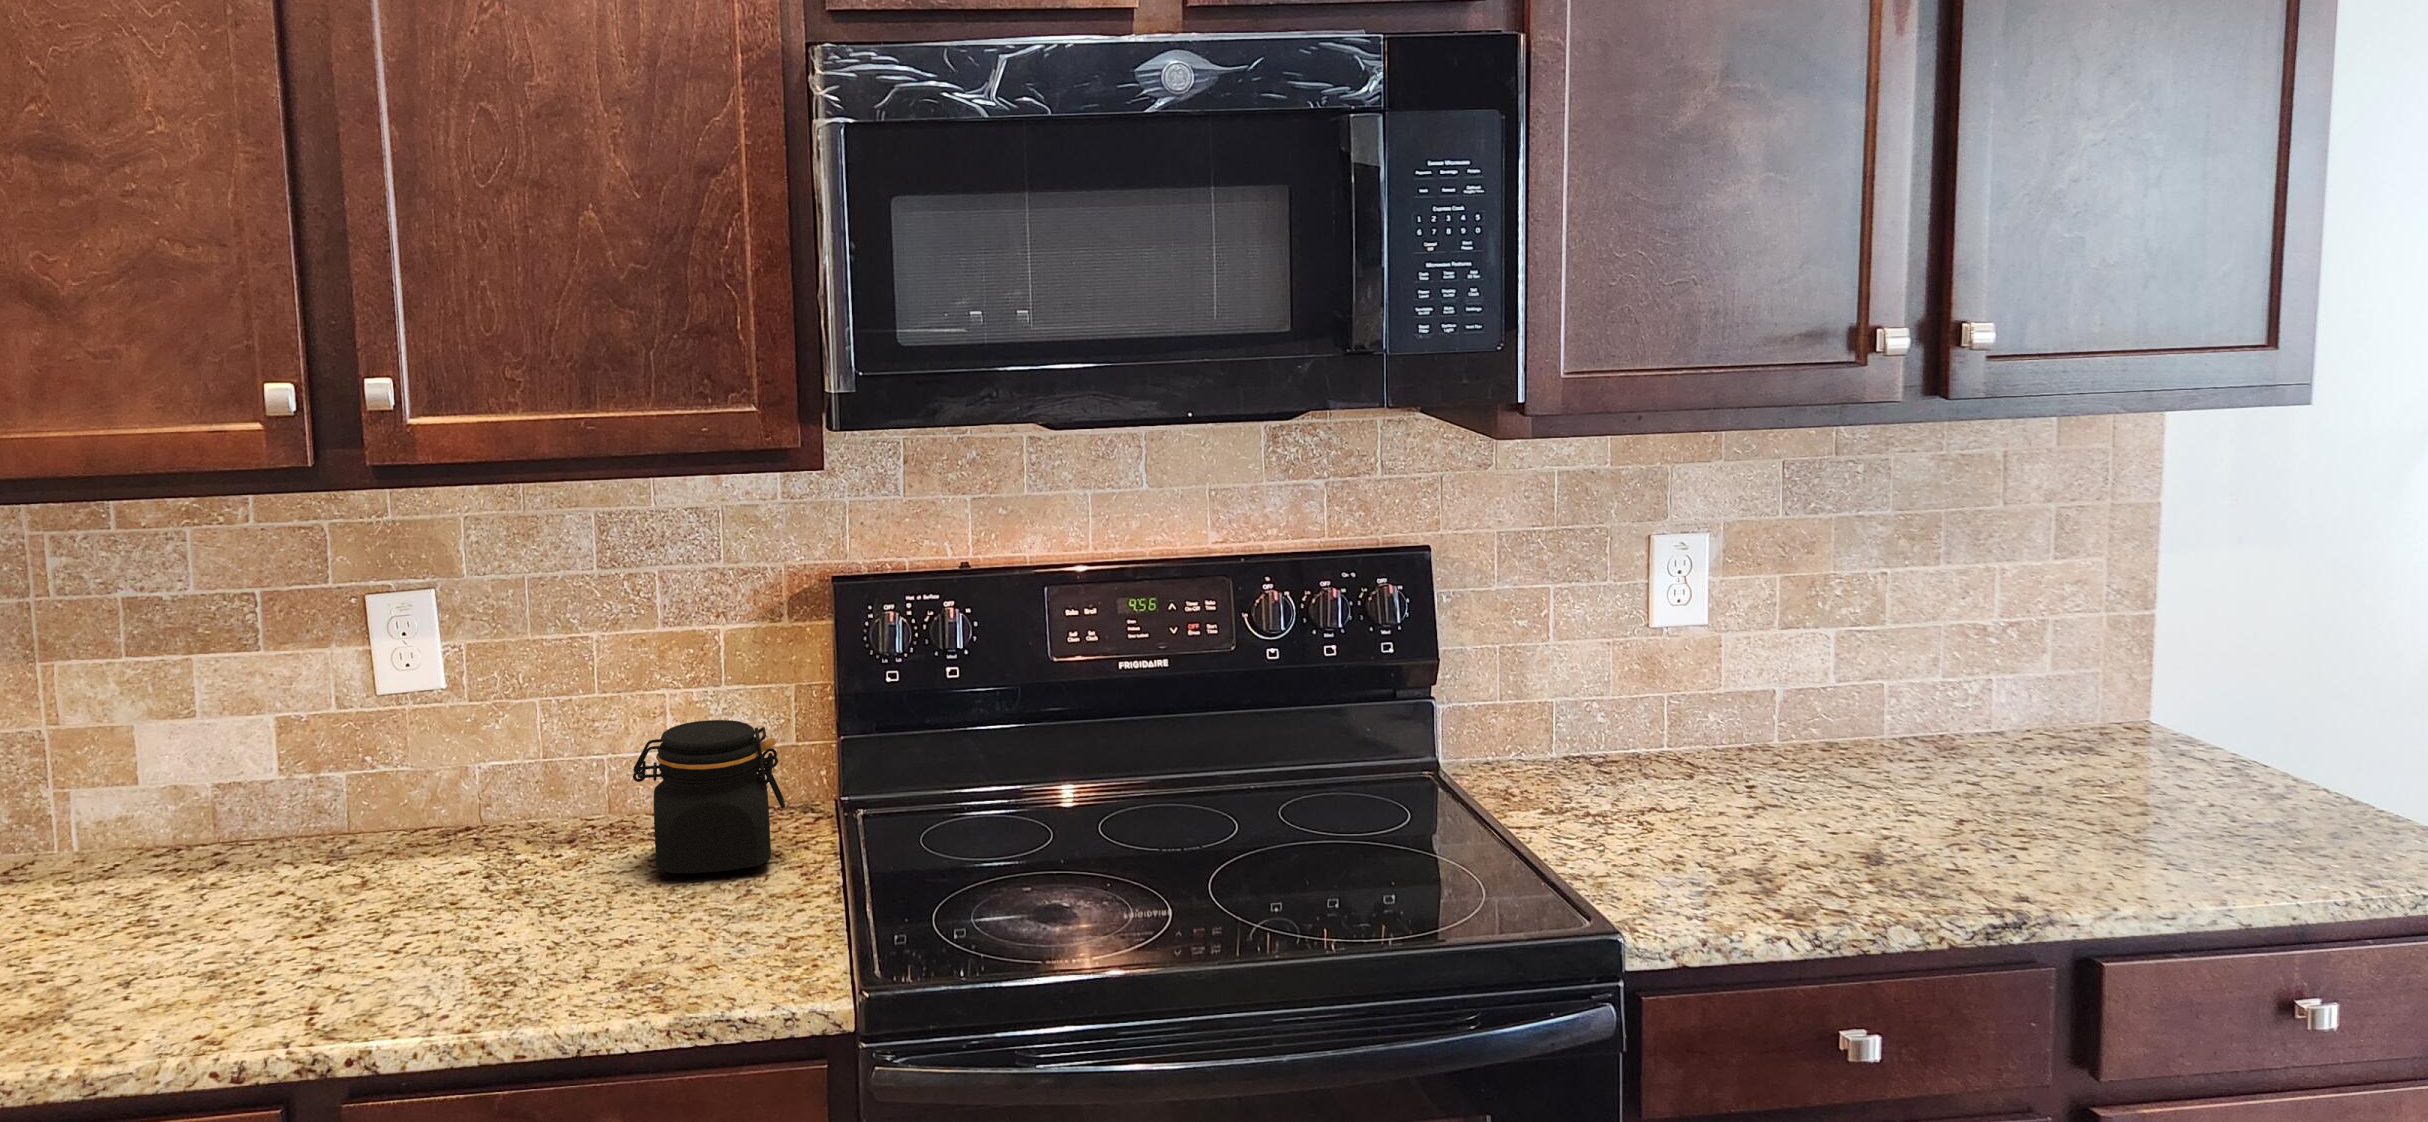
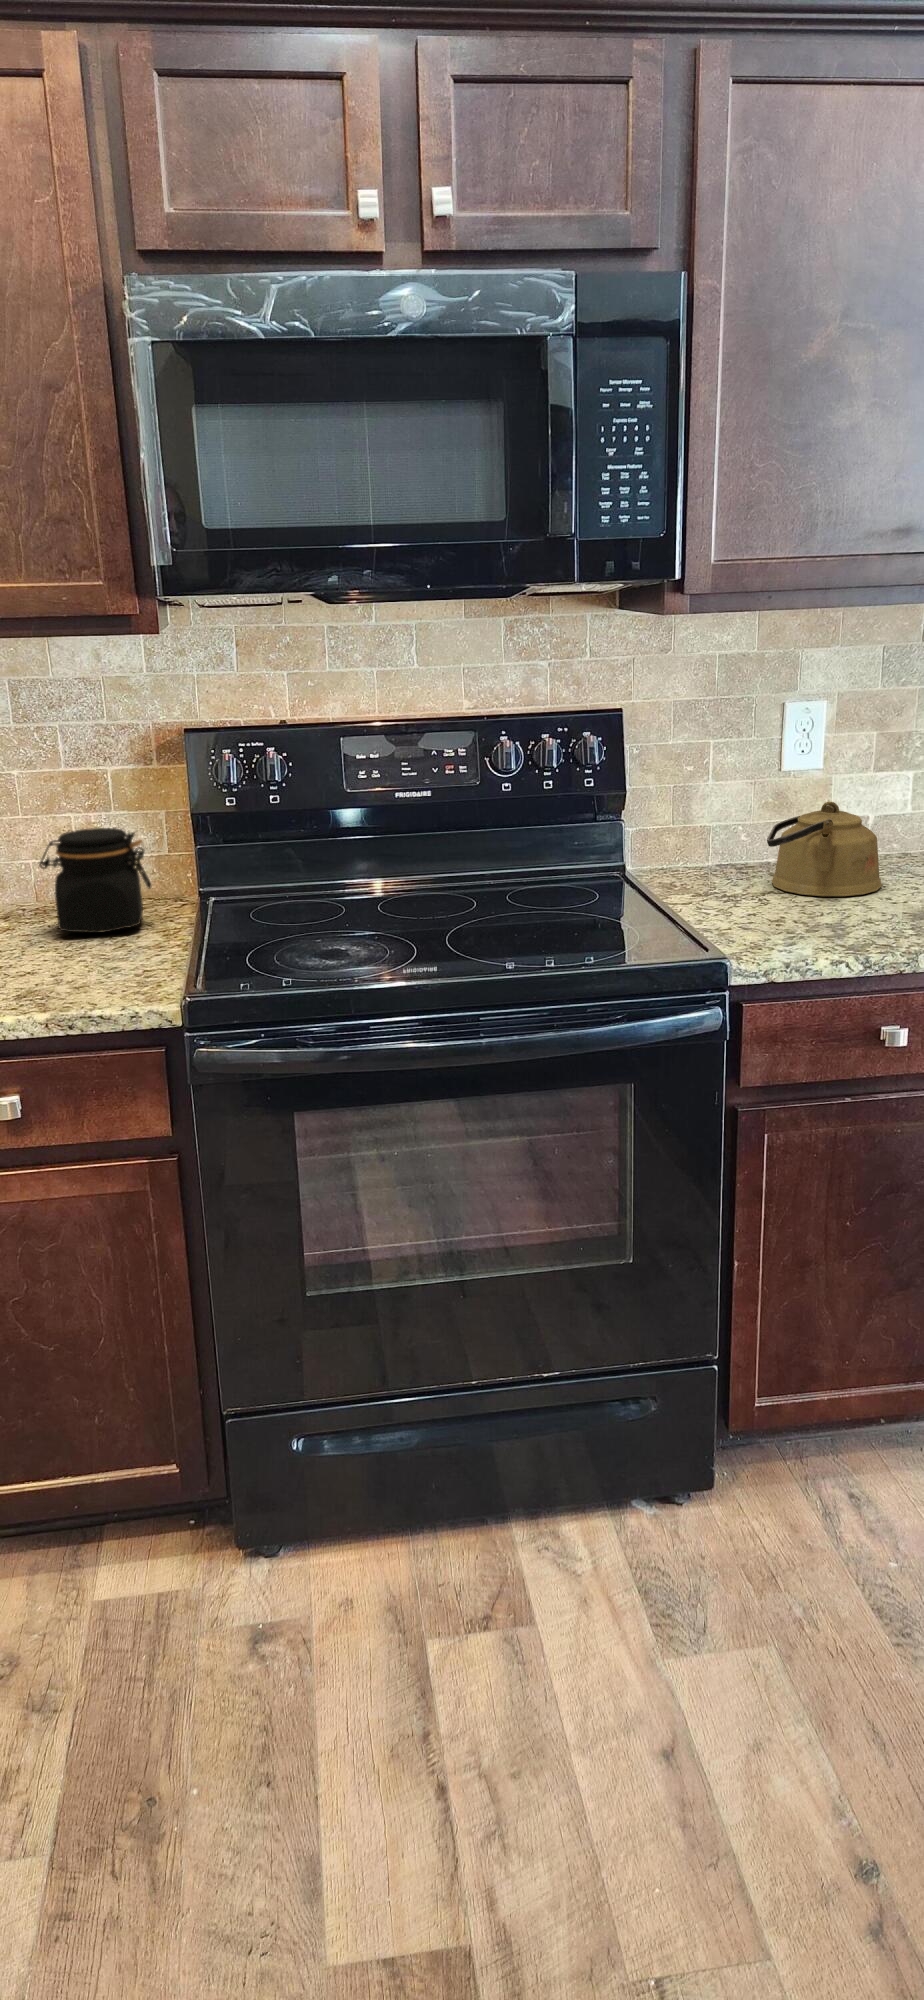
kettle: none [1645,682,1810,820] -> present [767,802,882,896]

